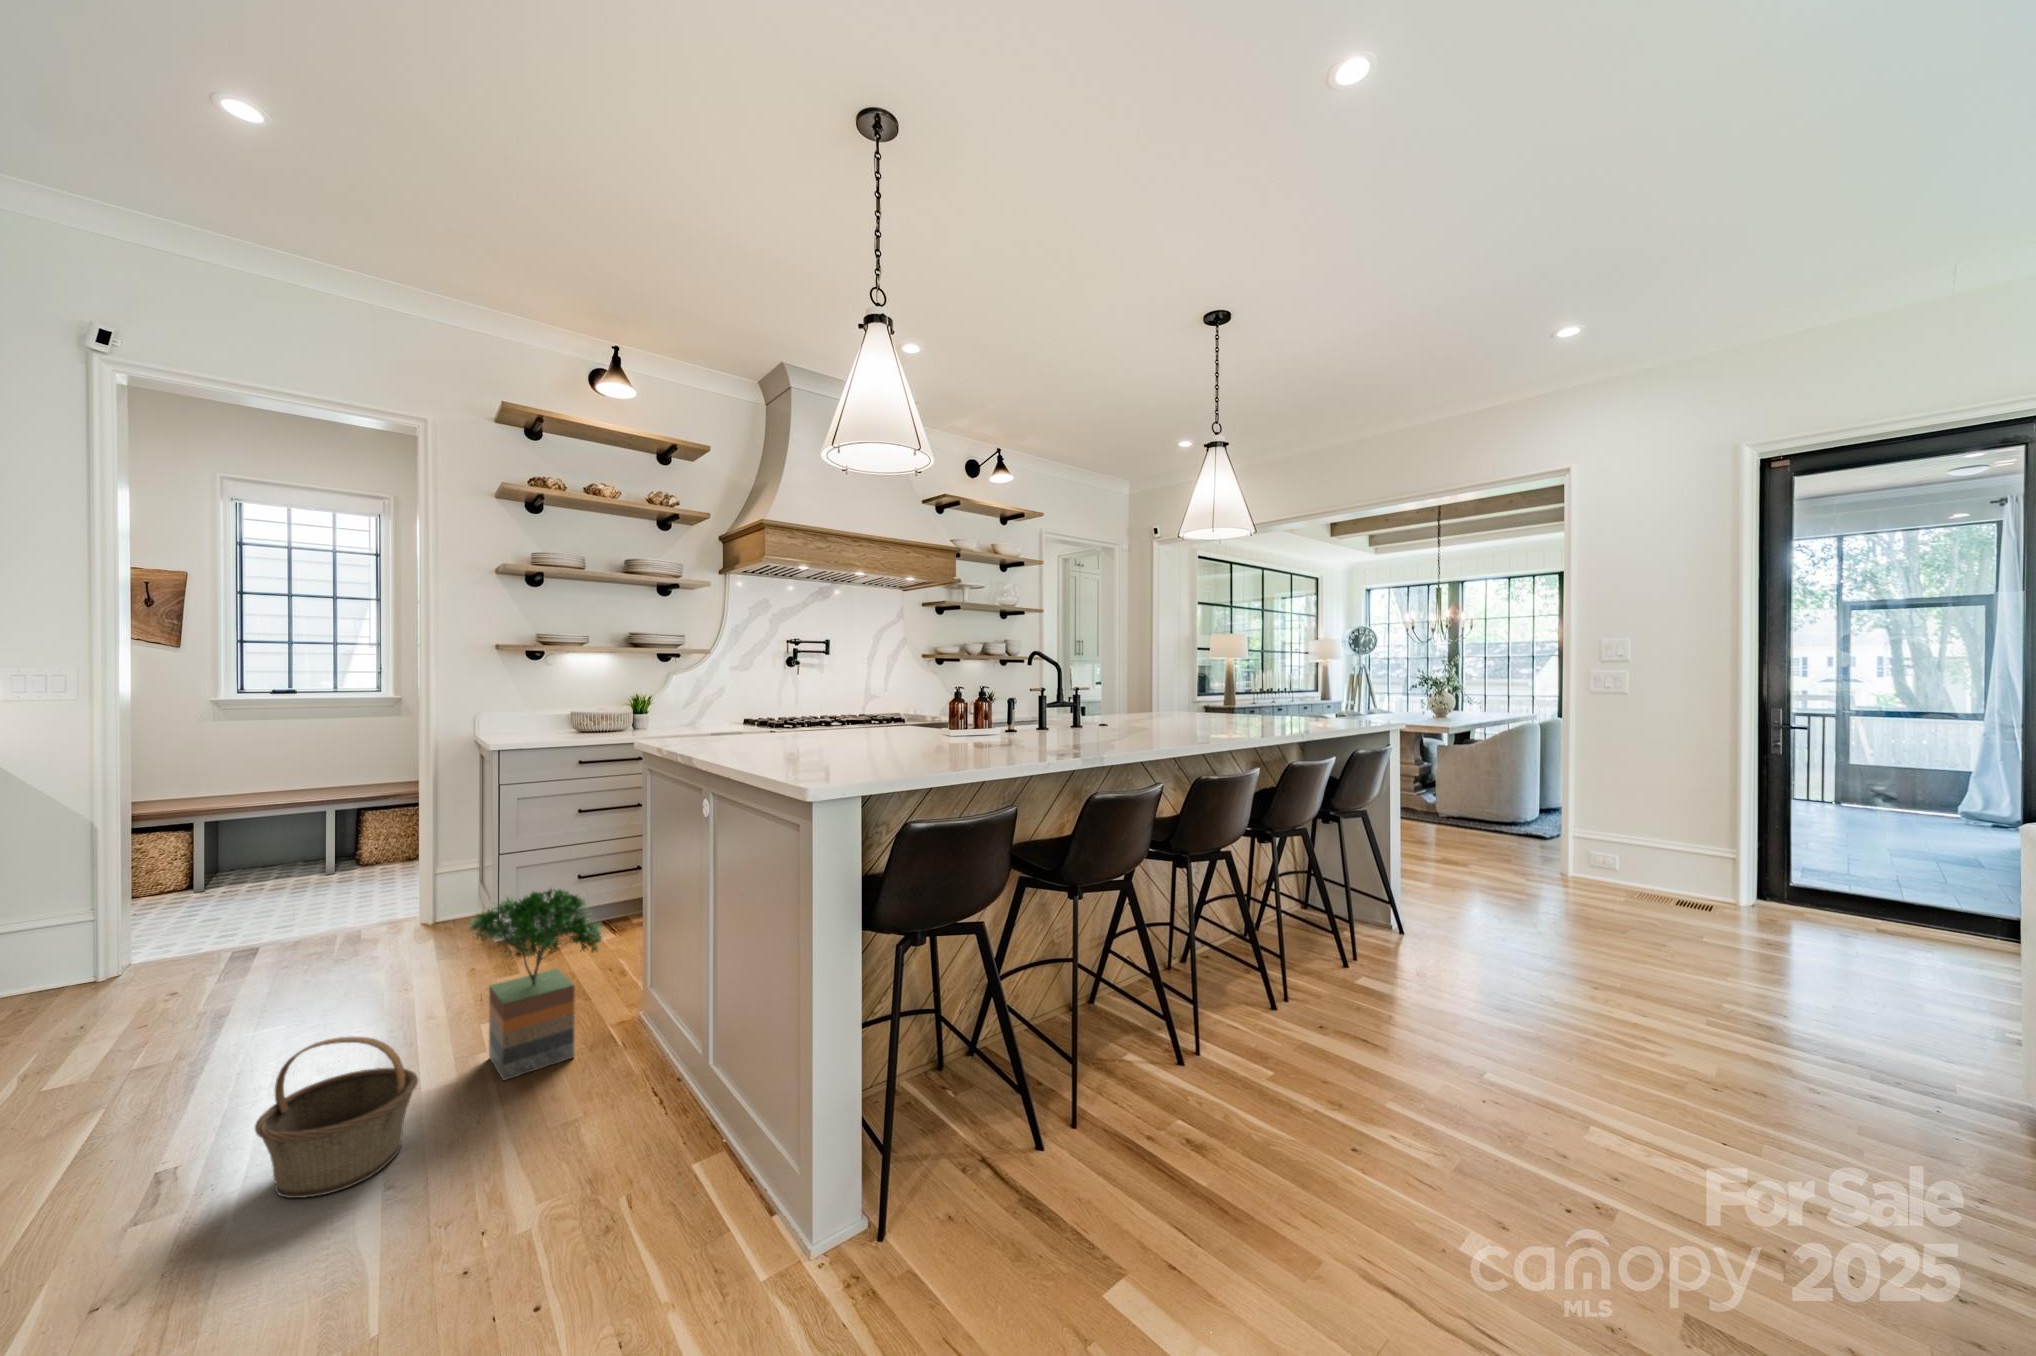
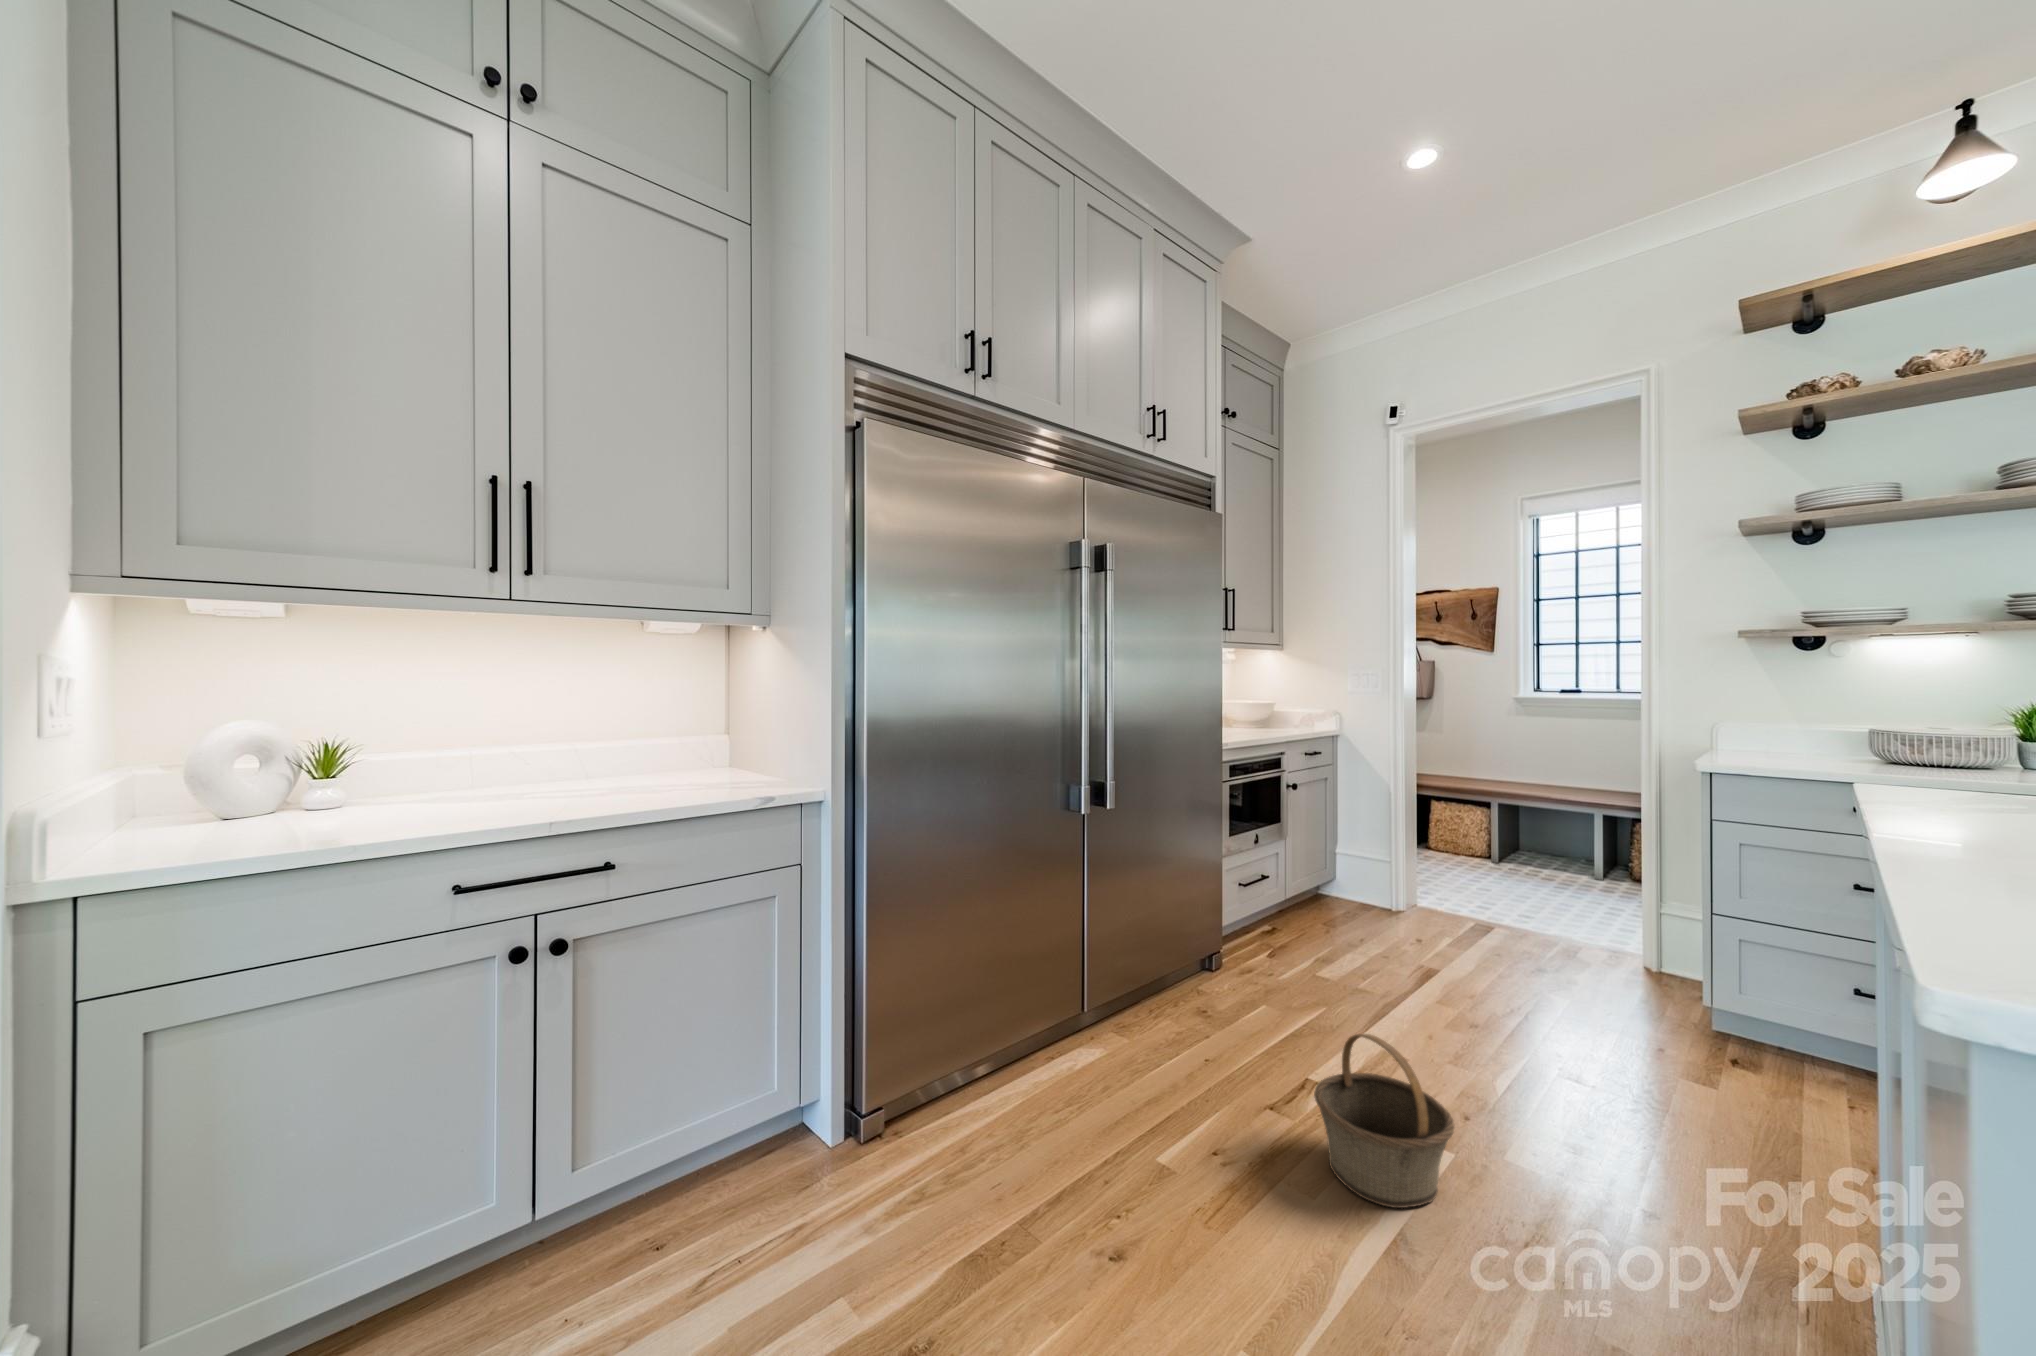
potted tree: present [469,889,603,1080] -> none [1550,963,1764,1256]

